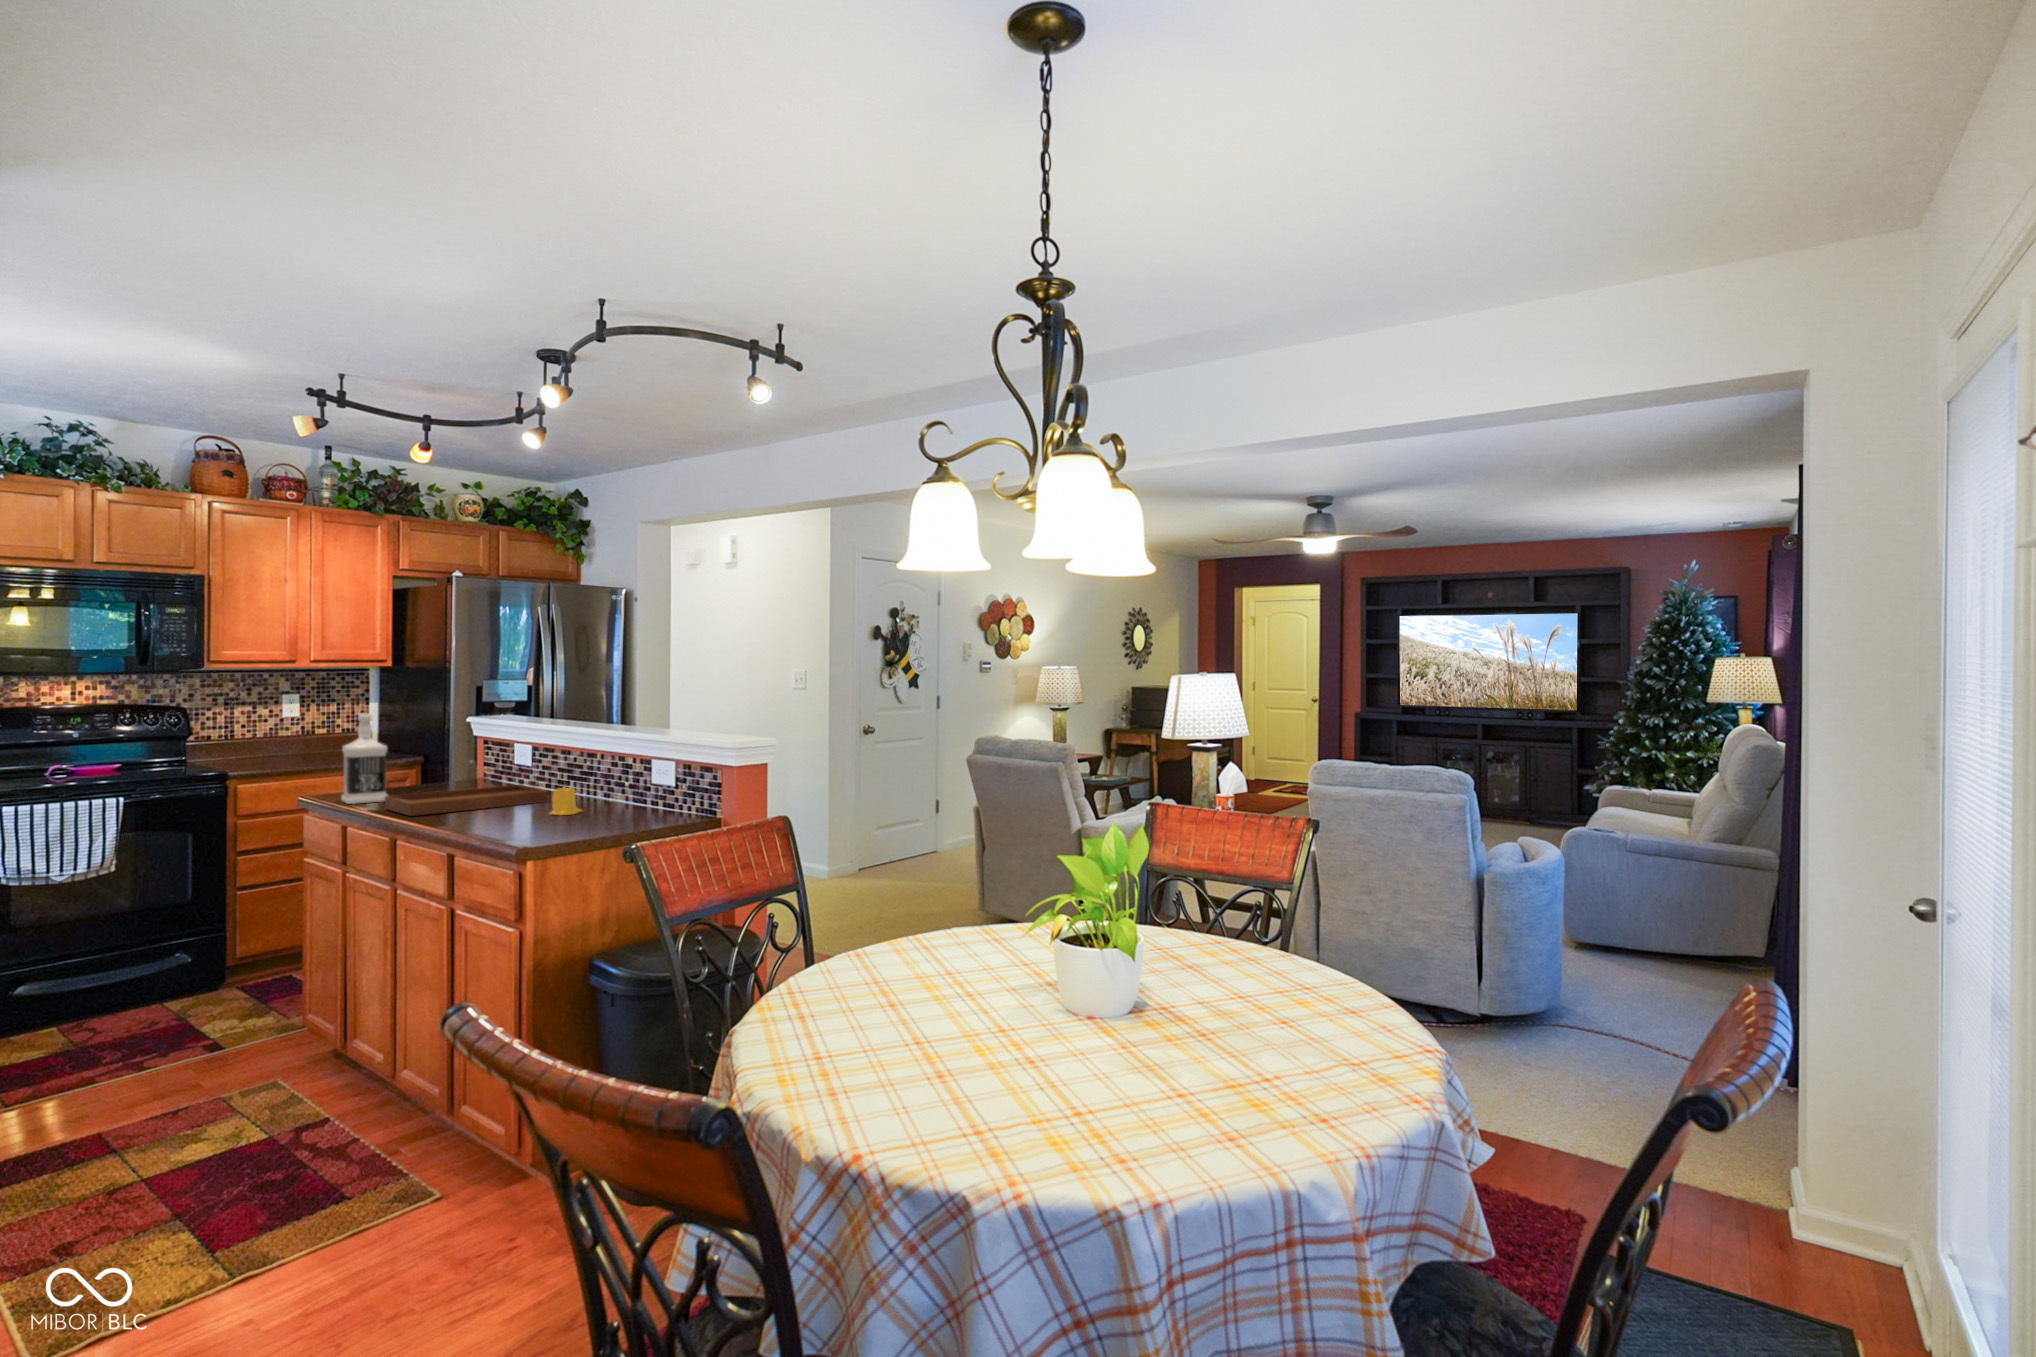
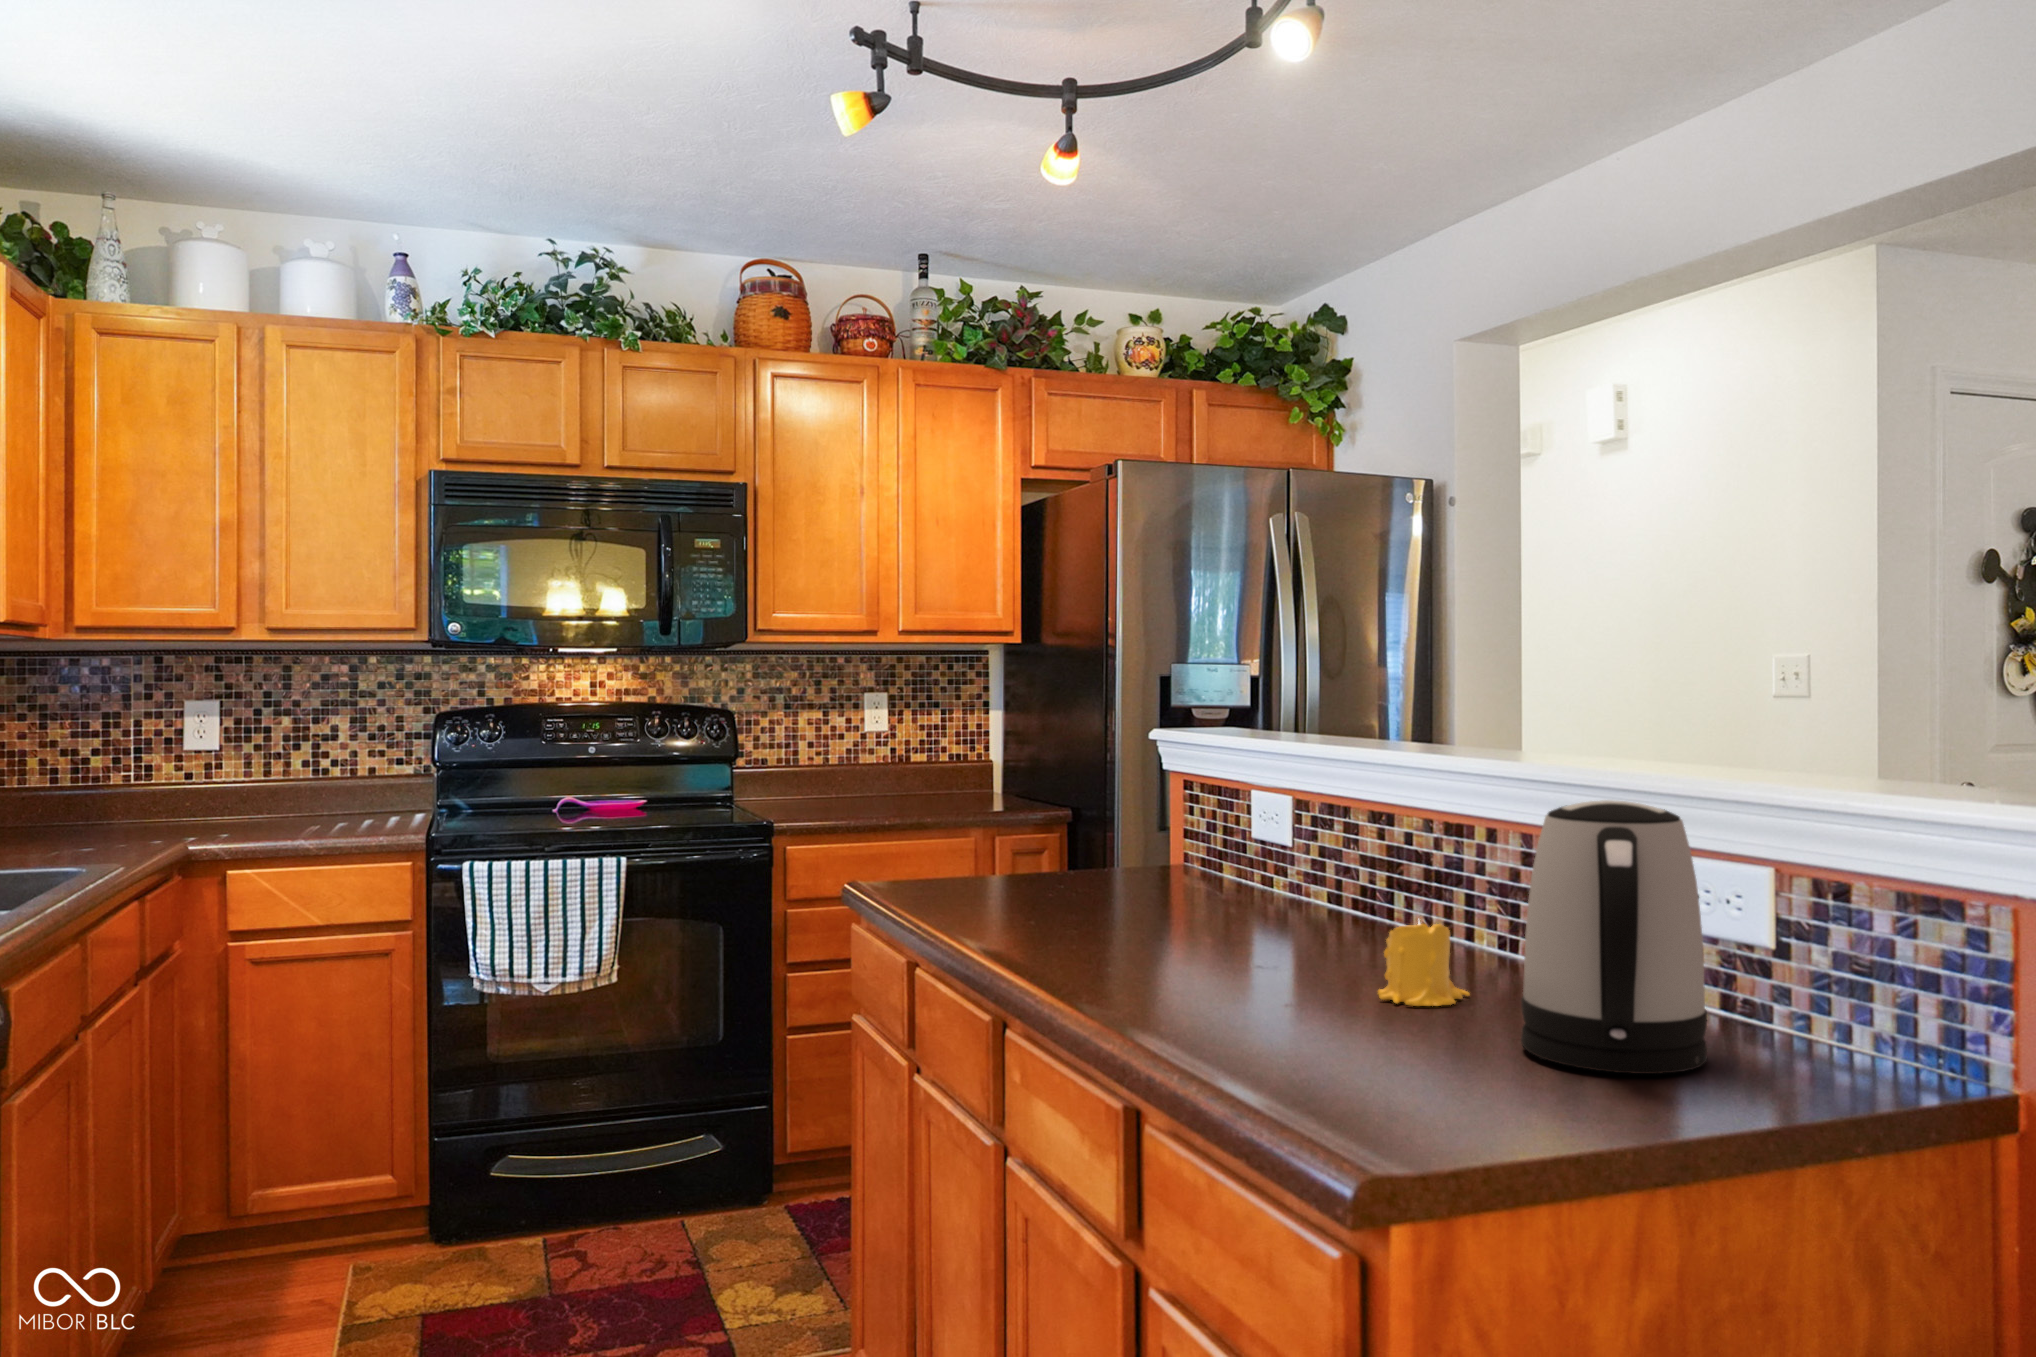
bottle: present [342,713,388,804] -> none [912,710,999,914]
kettle: none [589,743,646,824] -> present [1521,800,1707,1074]
tray: present [385,760,549,816] -> none [988,827,1353,966]

